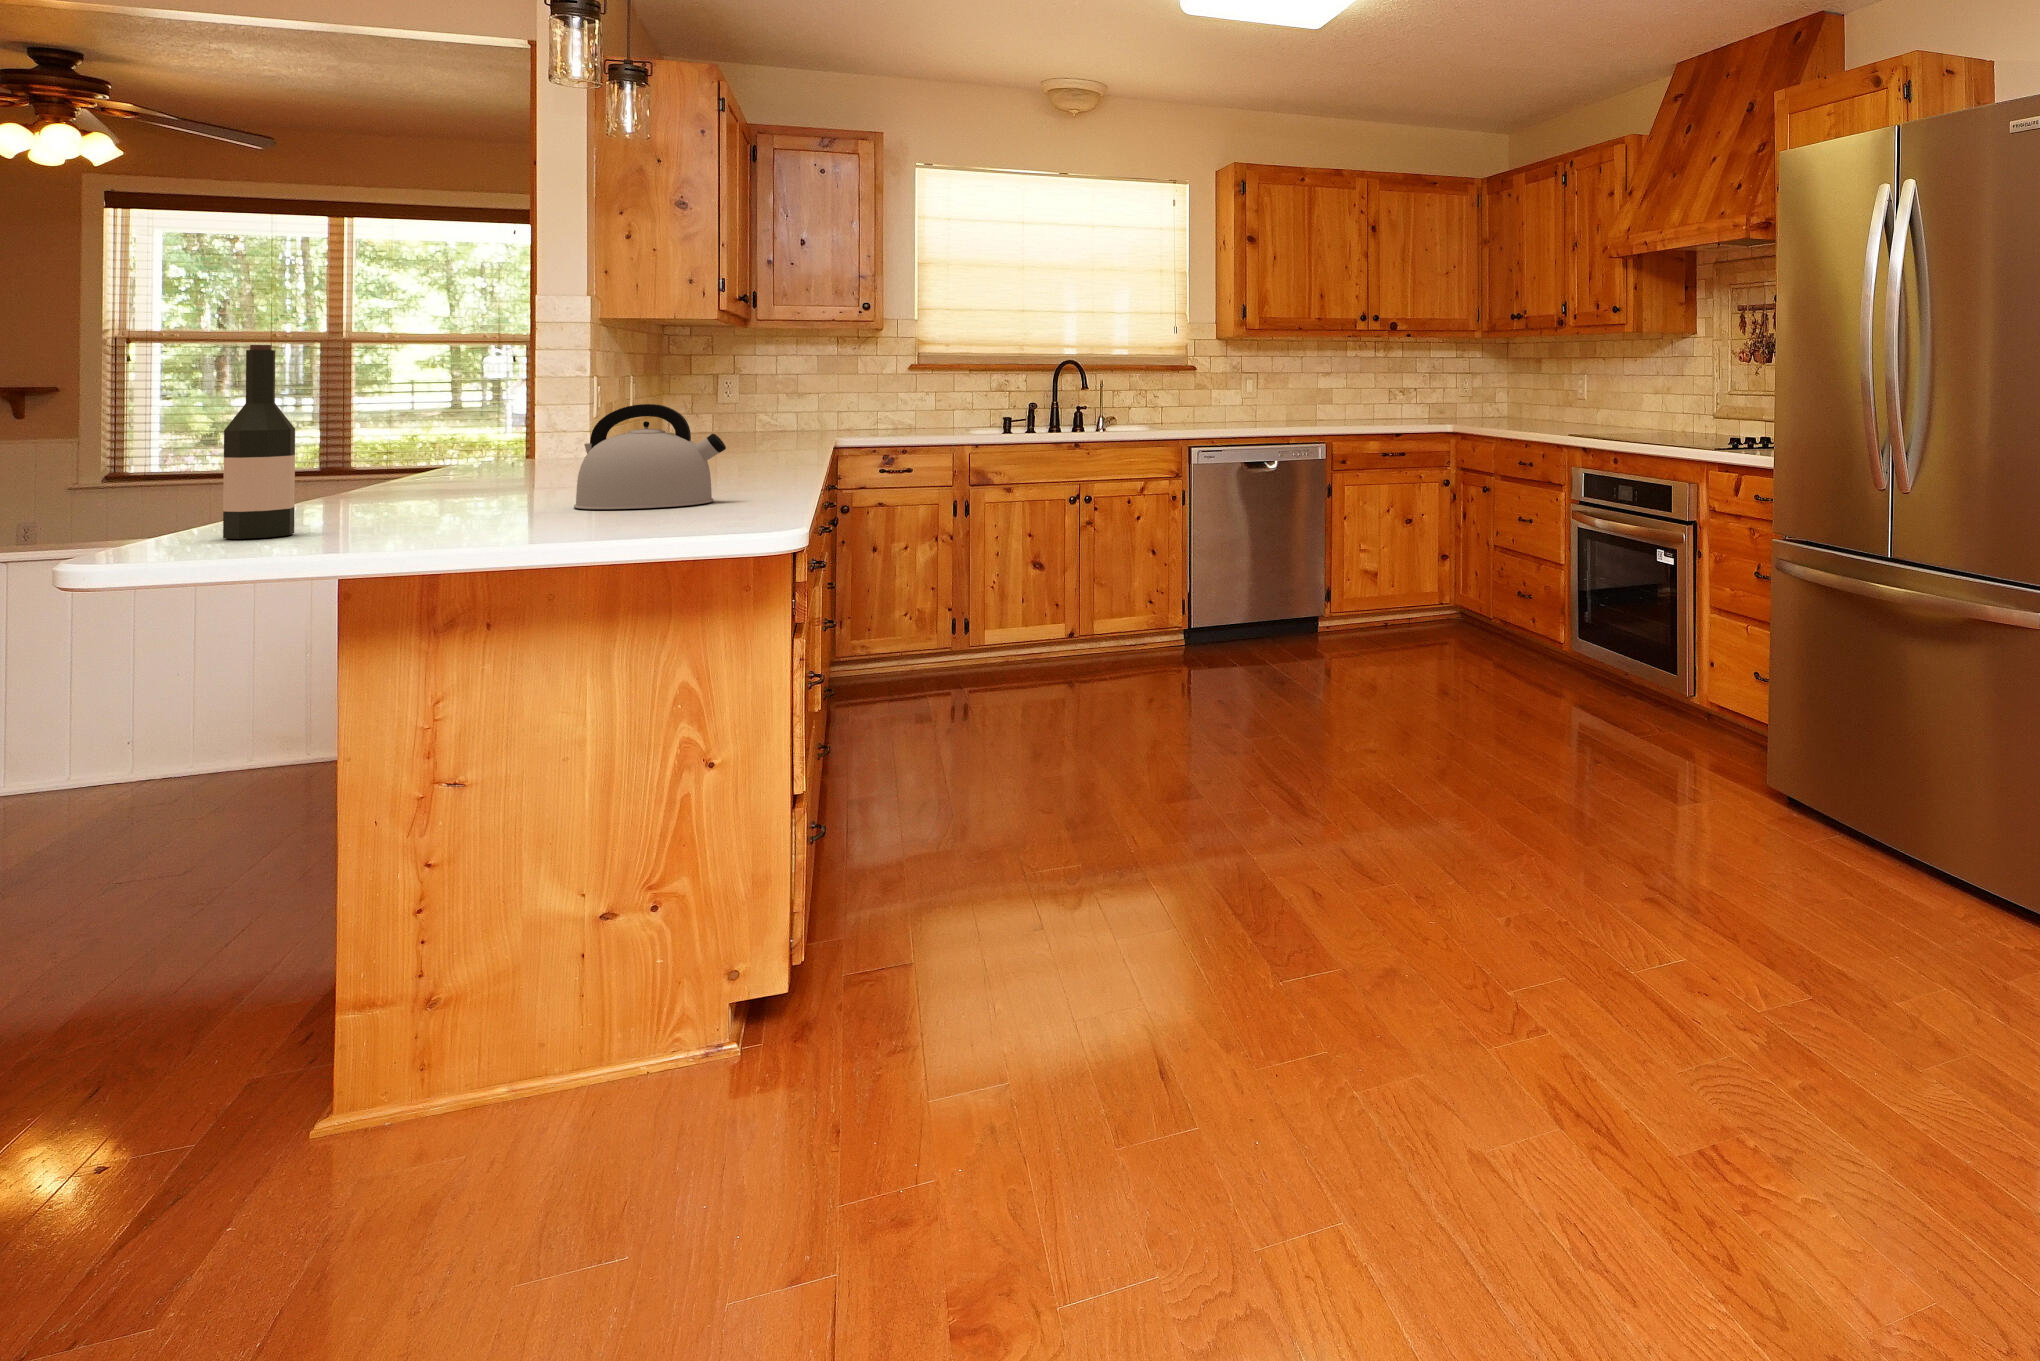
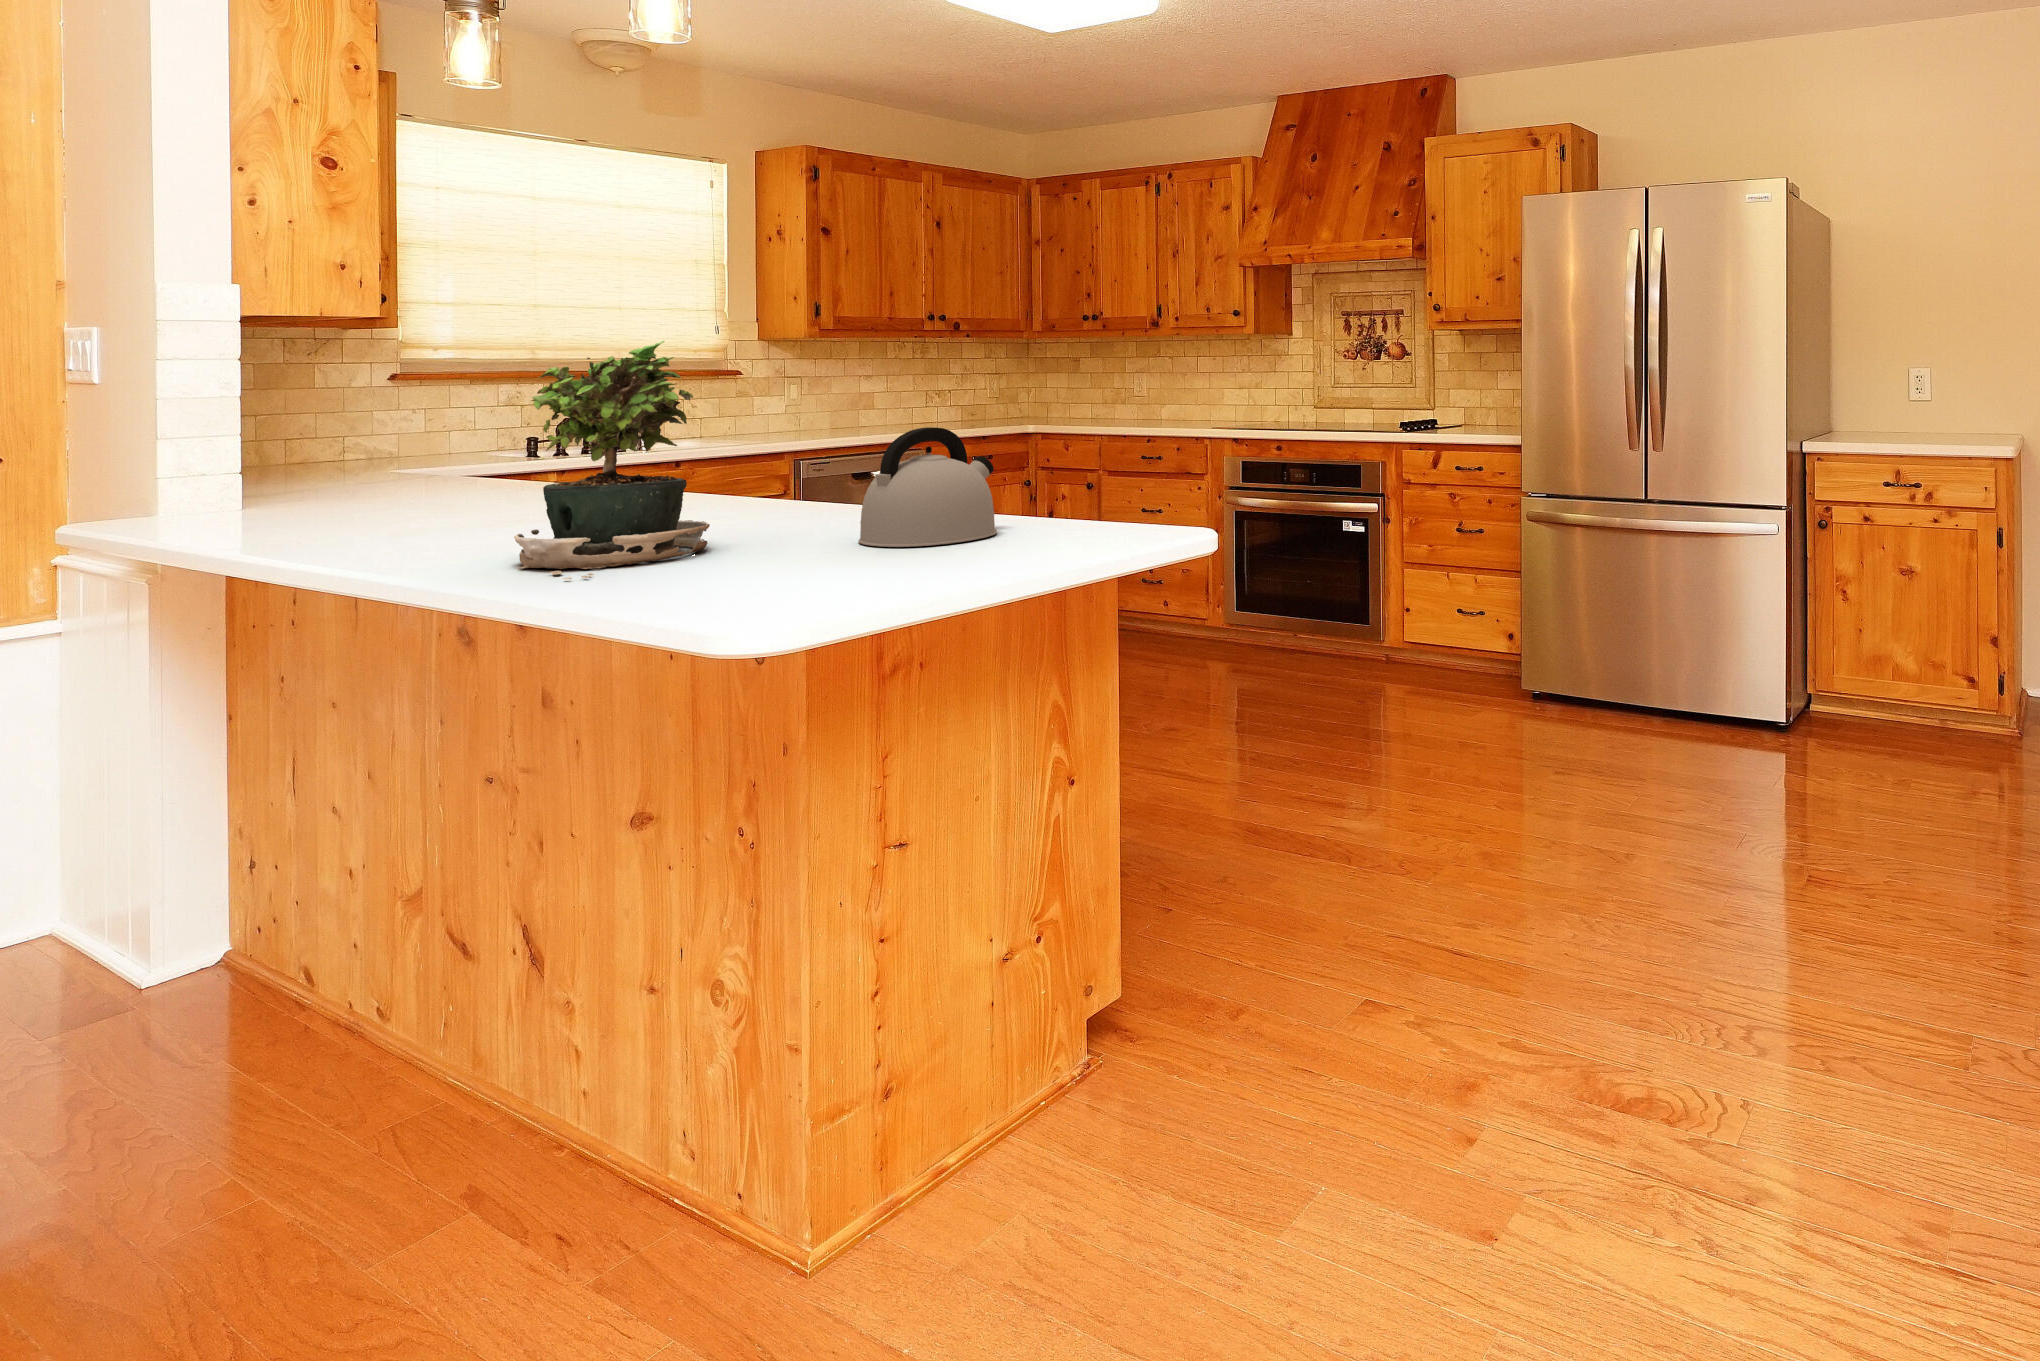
potted plant: none [324,326,539,509] -> present [514,341,710,579]
wine bottle: present [223,345,295,539] -> none [768,372,837,608]

